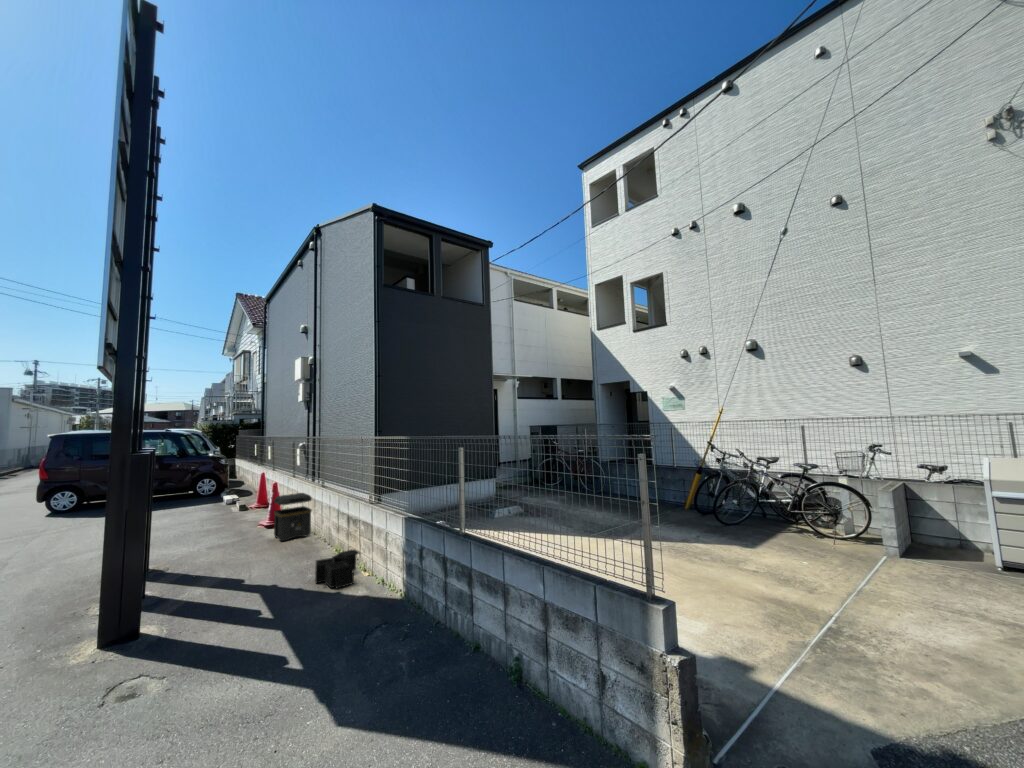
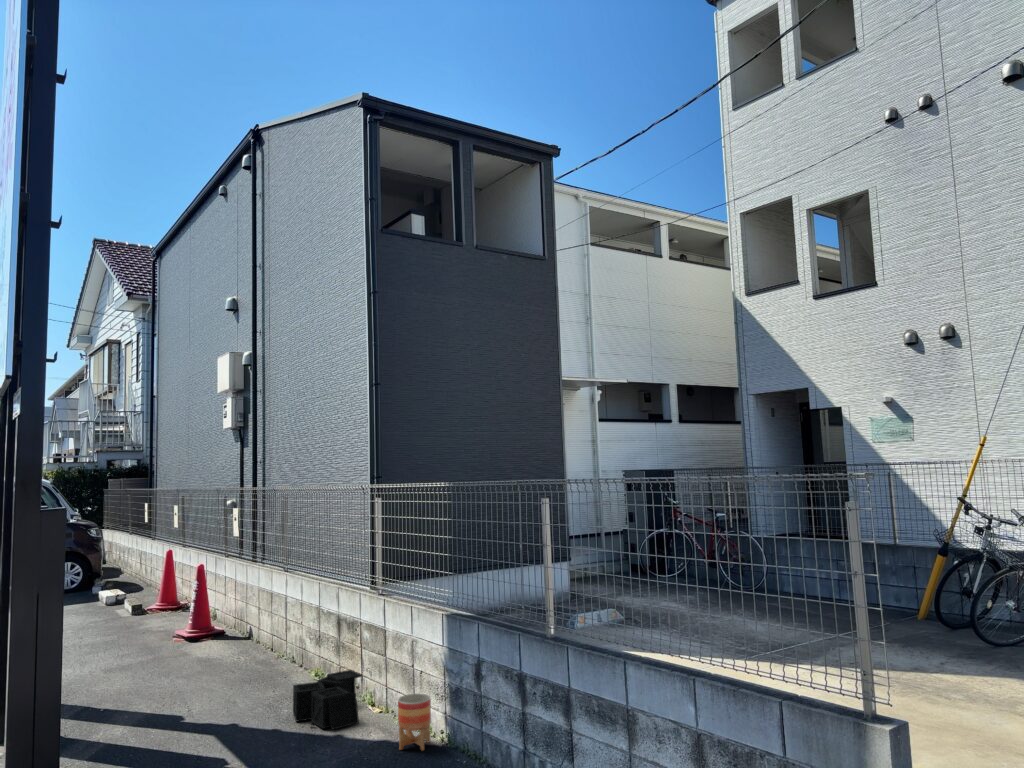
toolbox: present [274,493,312,541] -> none [206,580,267,659]
planter: none [375,566,395,602] -> present [398,693,431,750]

